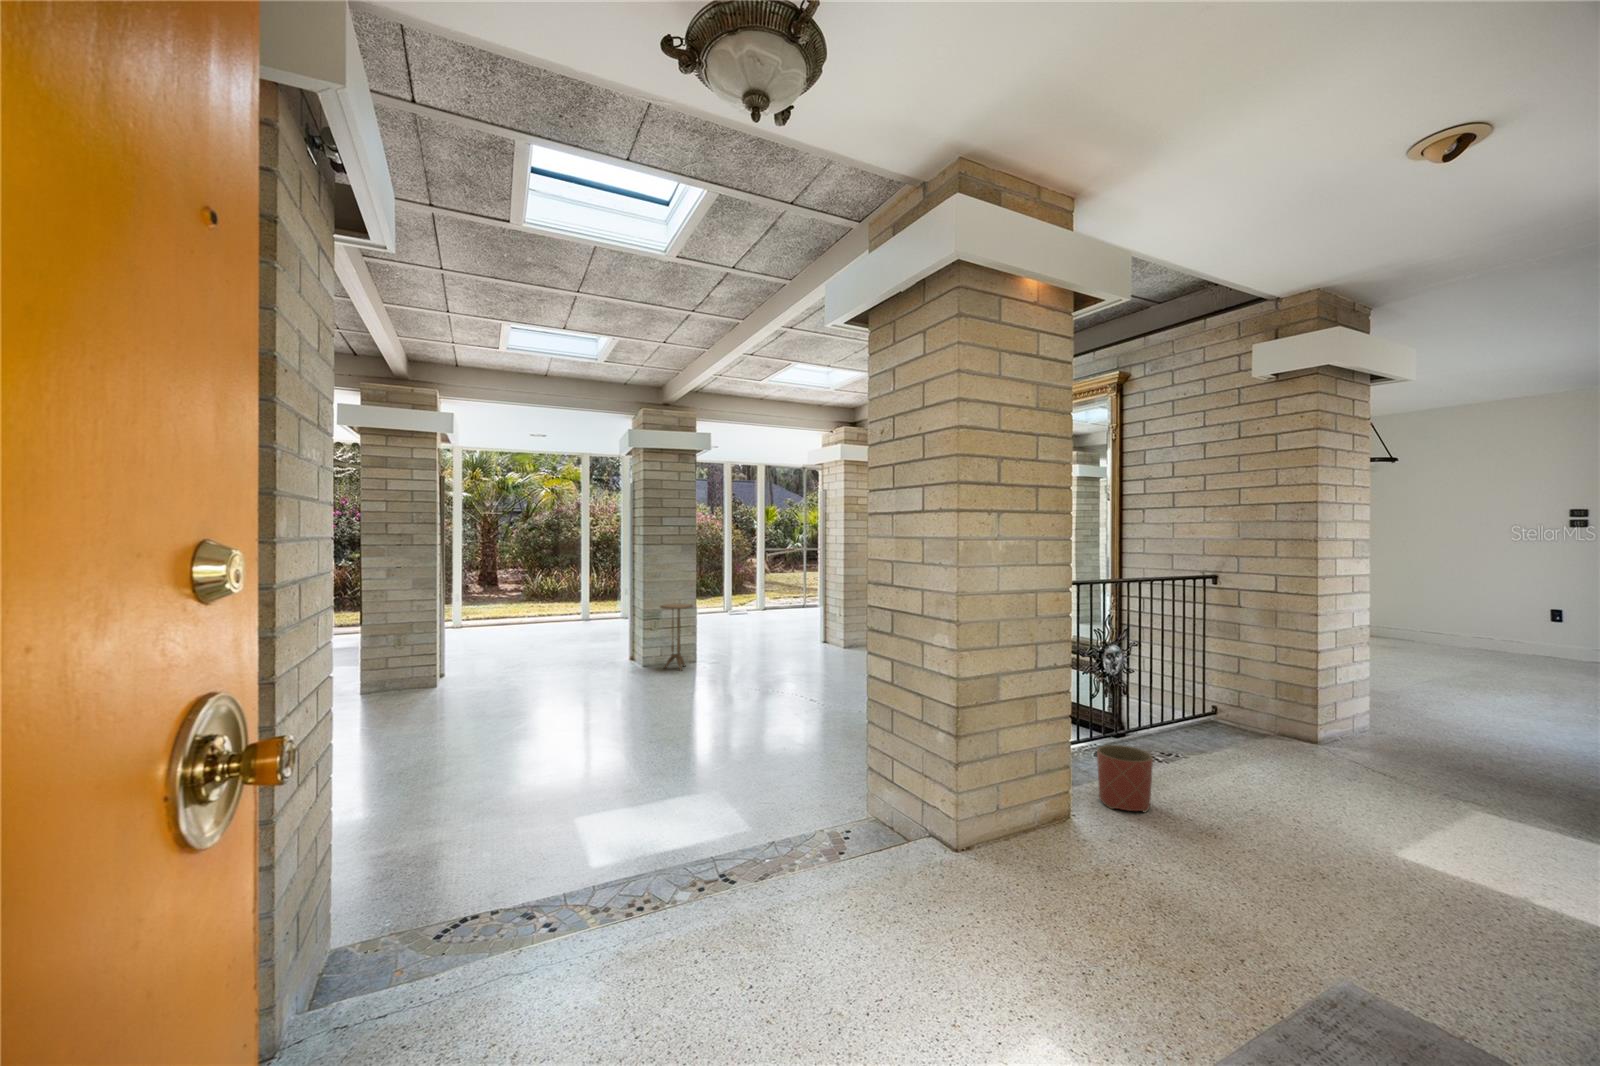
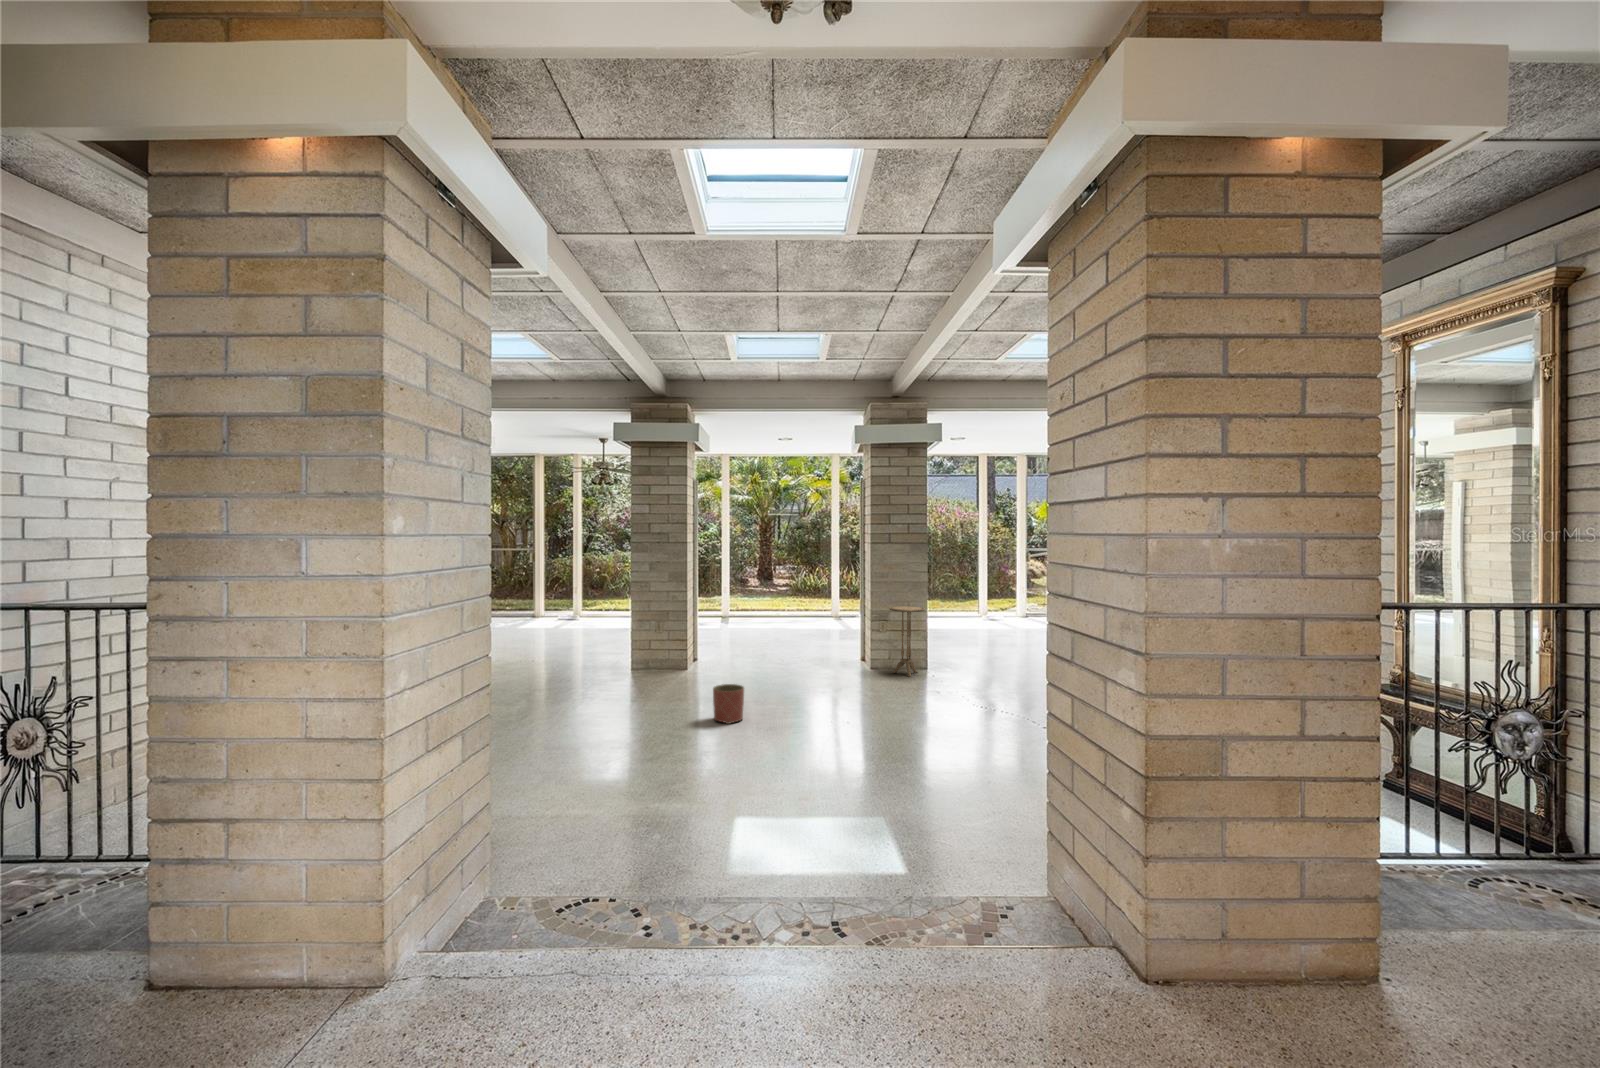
planter: present [1097,745,1153,812] -> present [713,684,744,724]

